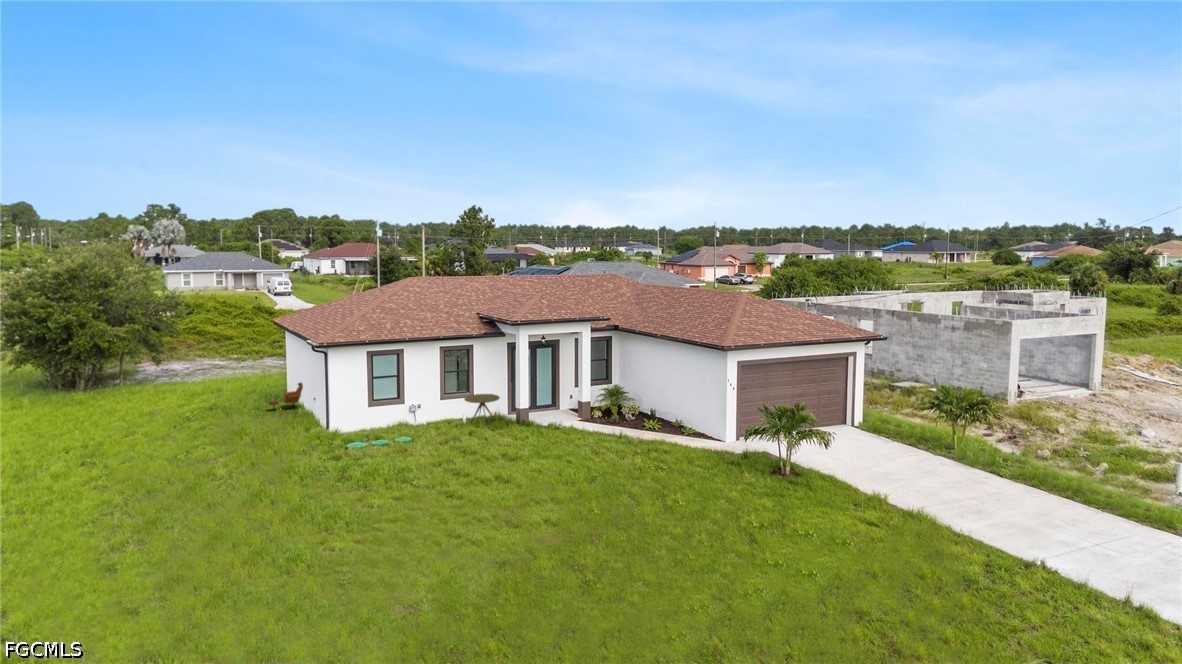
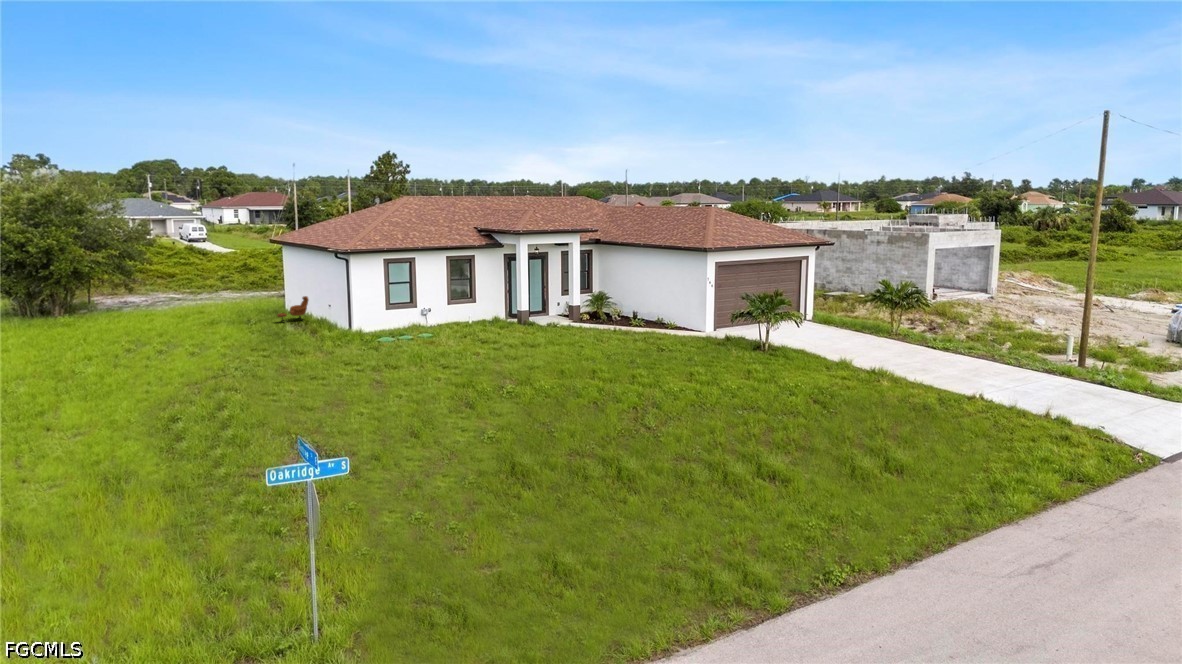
round table: present [464,394,500,423] -> none [471,300,503,326]

